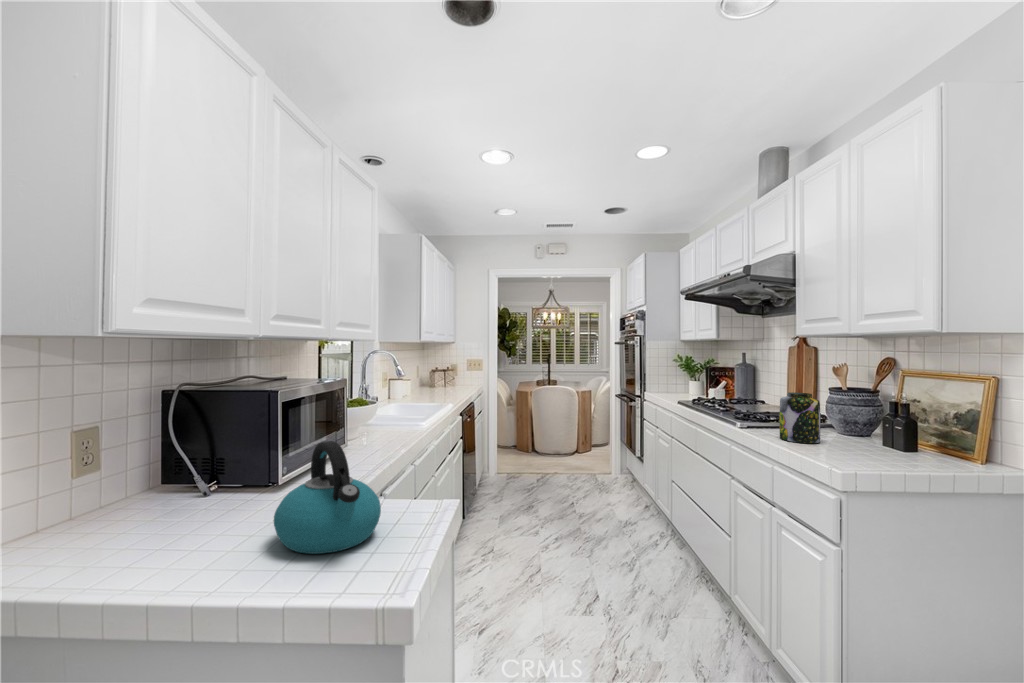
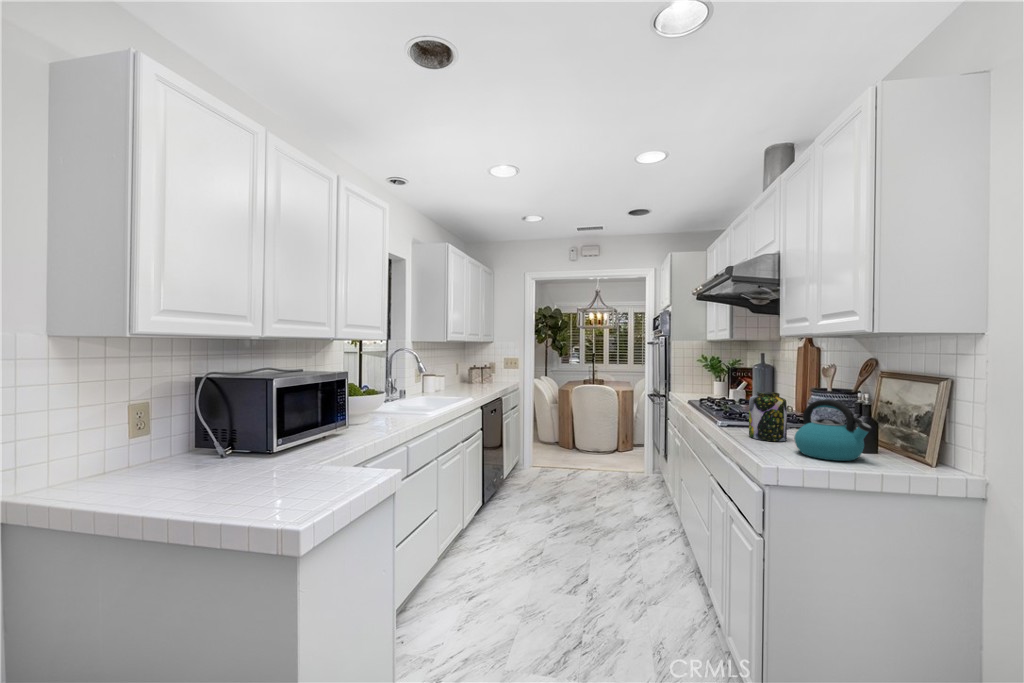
kettle: present [273,441,381,554] -> present [795,400,872,461]

